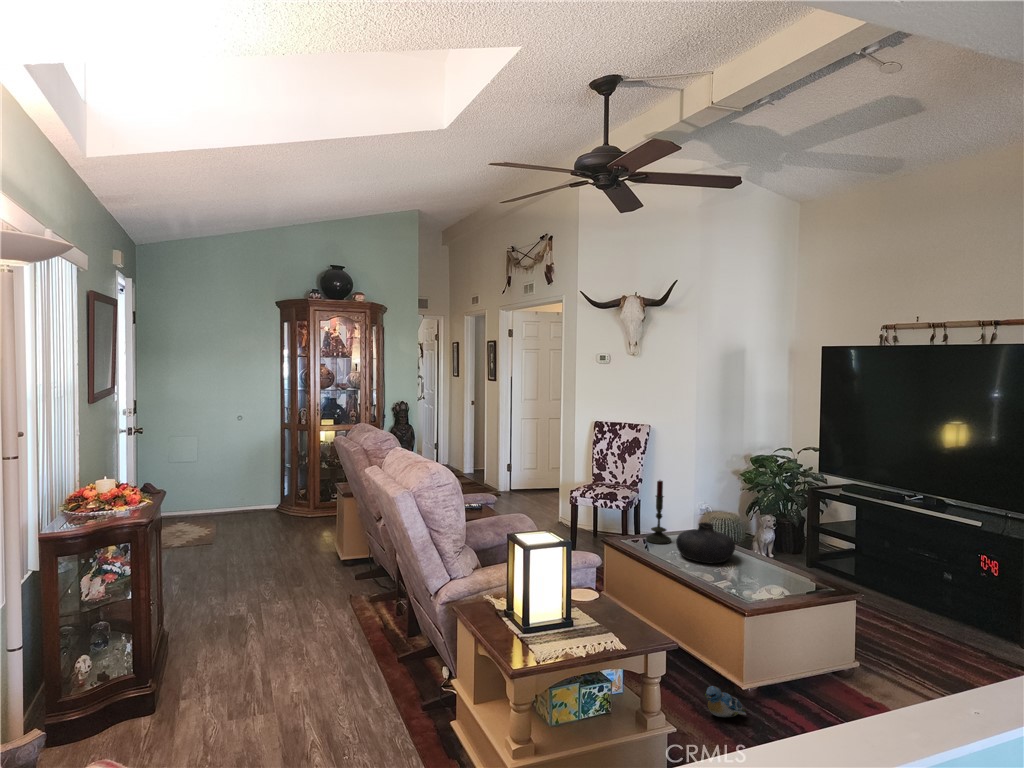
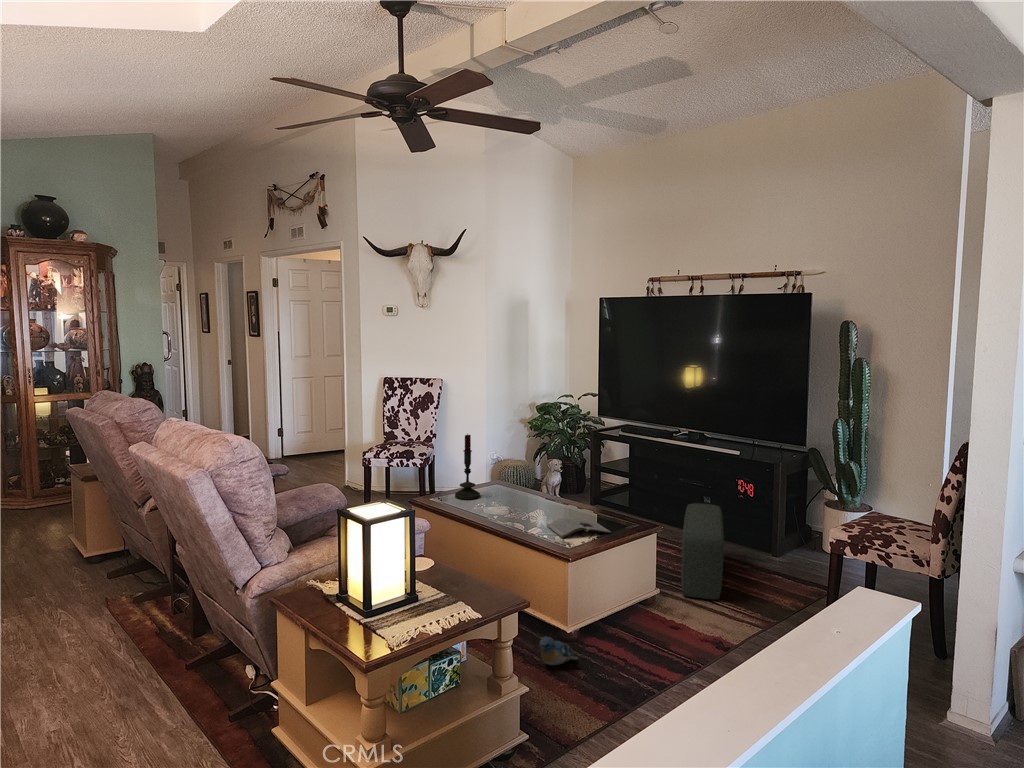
vase: present [676,522,735,563] -> none [489,473,546,514]
magazine: none [729,571,797,592] -> present [547,517,611,538]
pouf: none [885,574,945,683] -> present [681,503,724,600]

